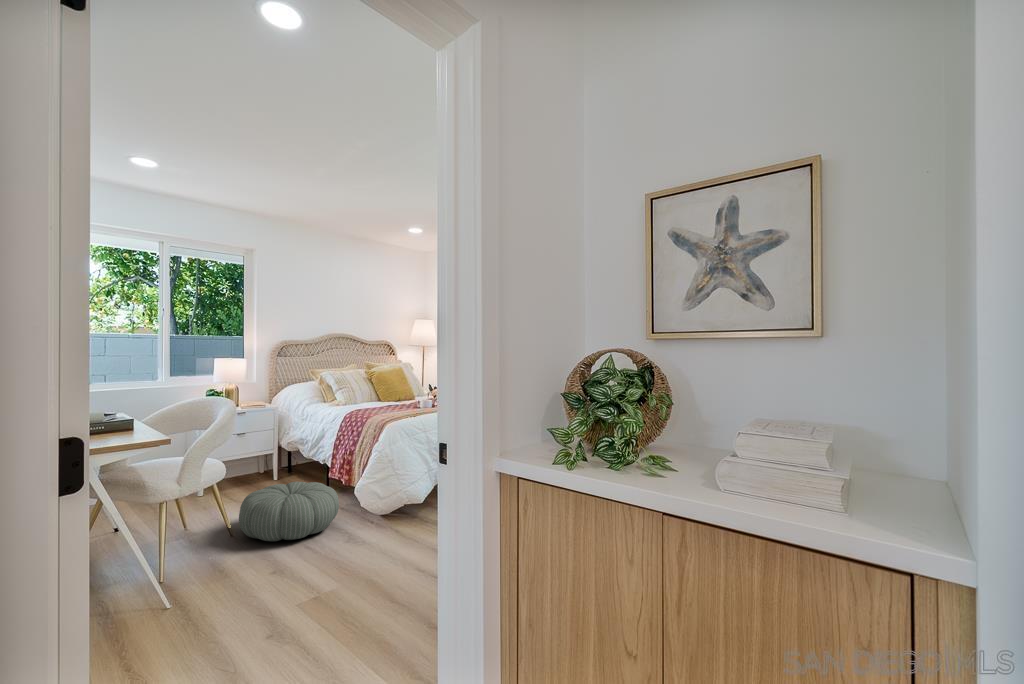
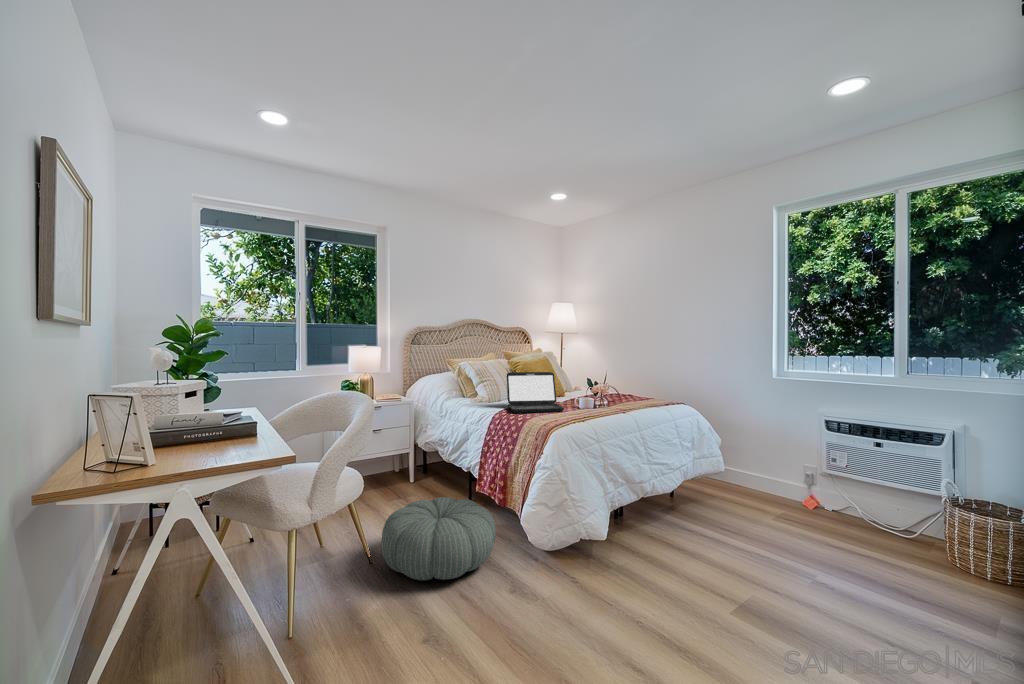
laptop: none [361,378,407,412] -> present [507,372,564,413]

